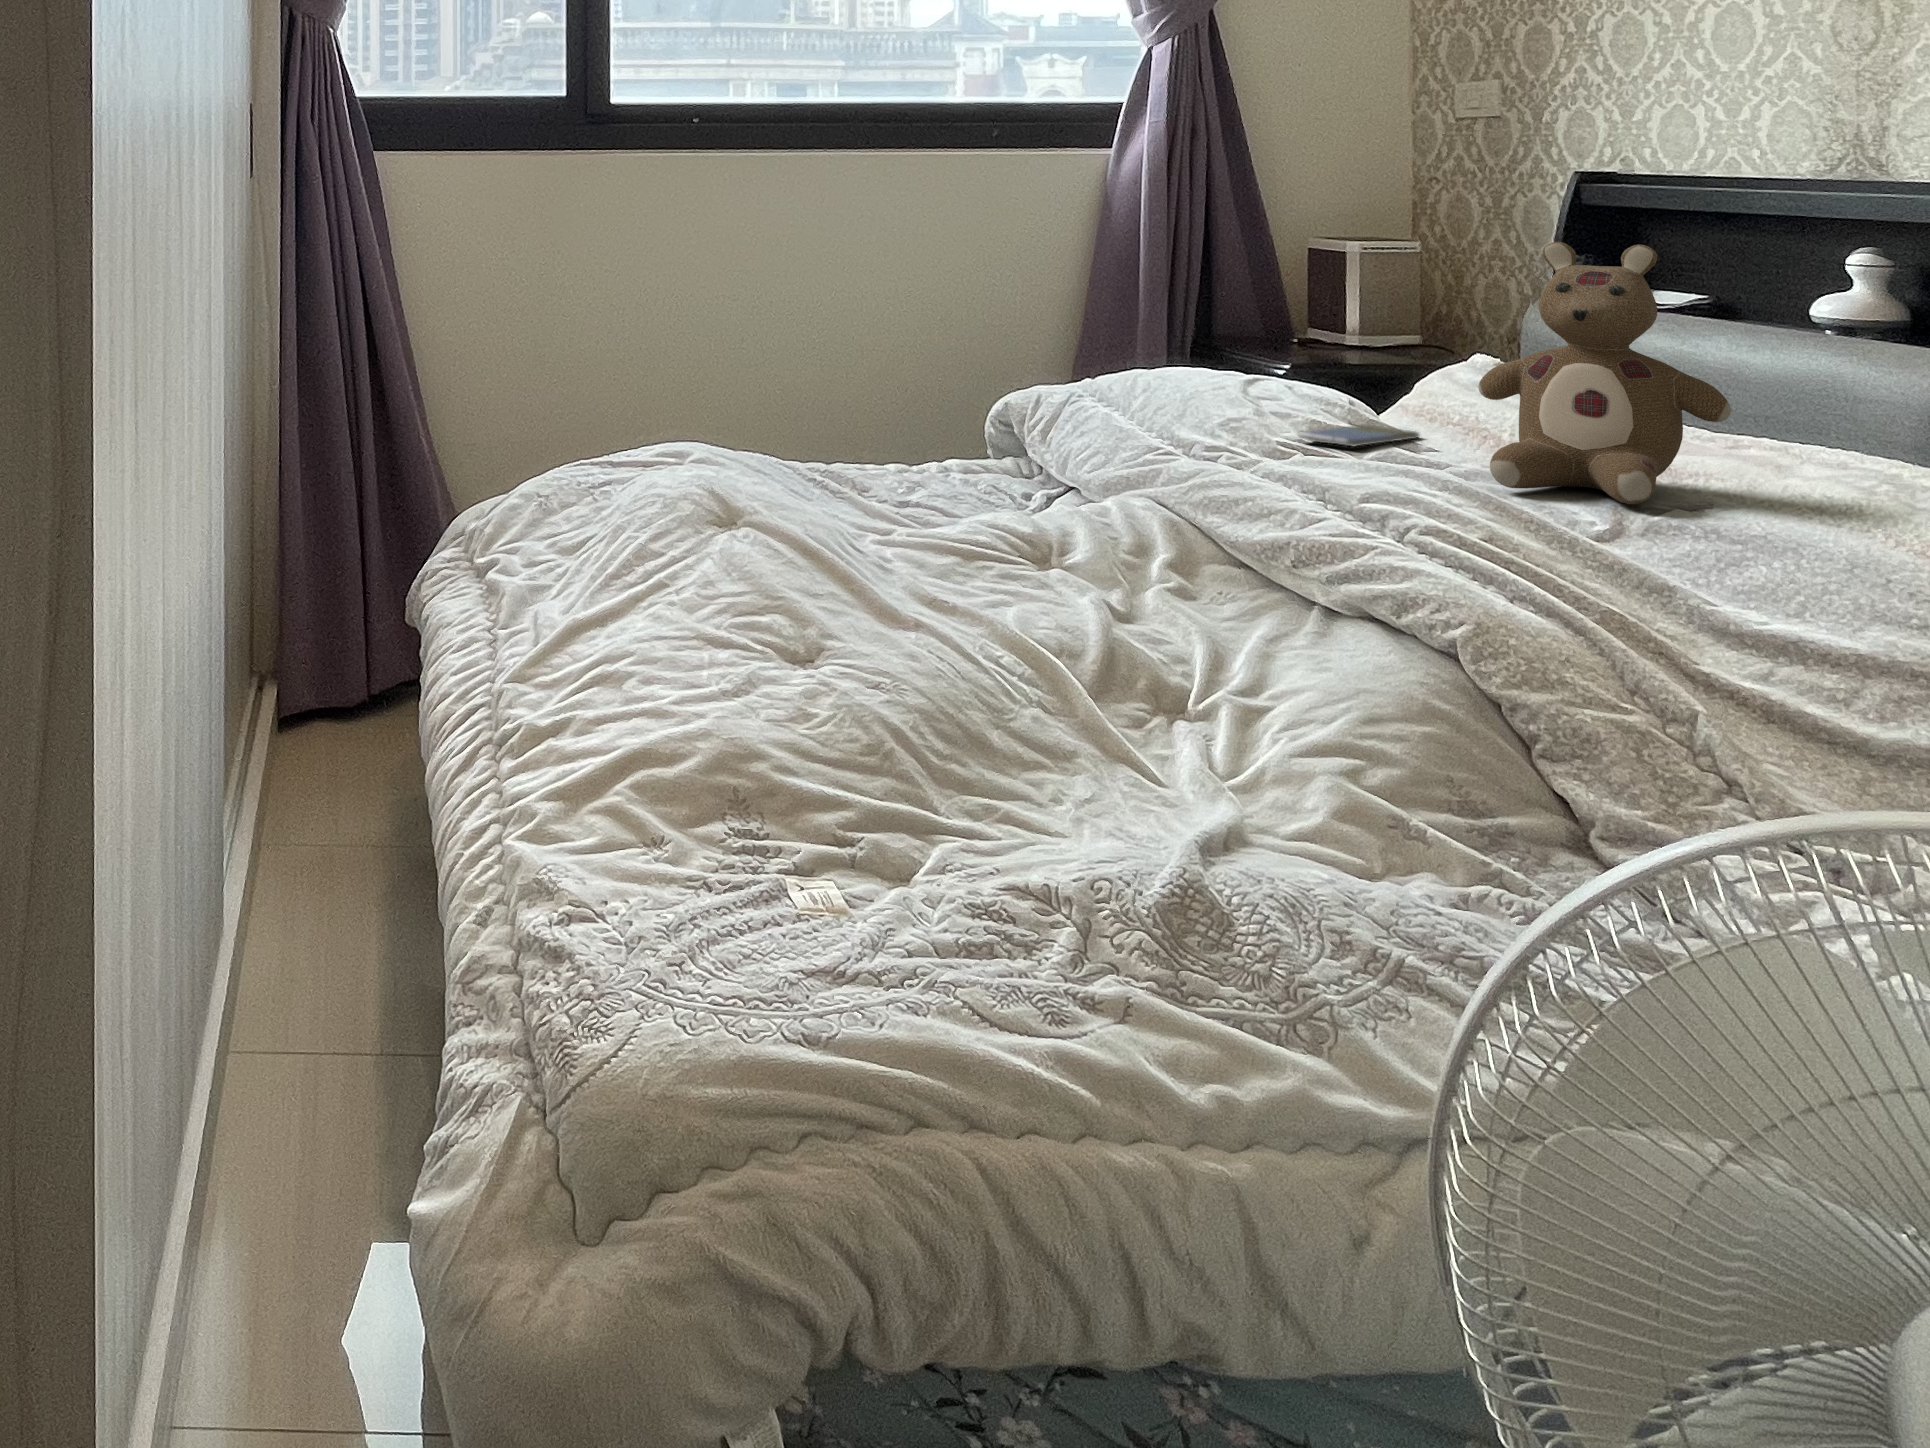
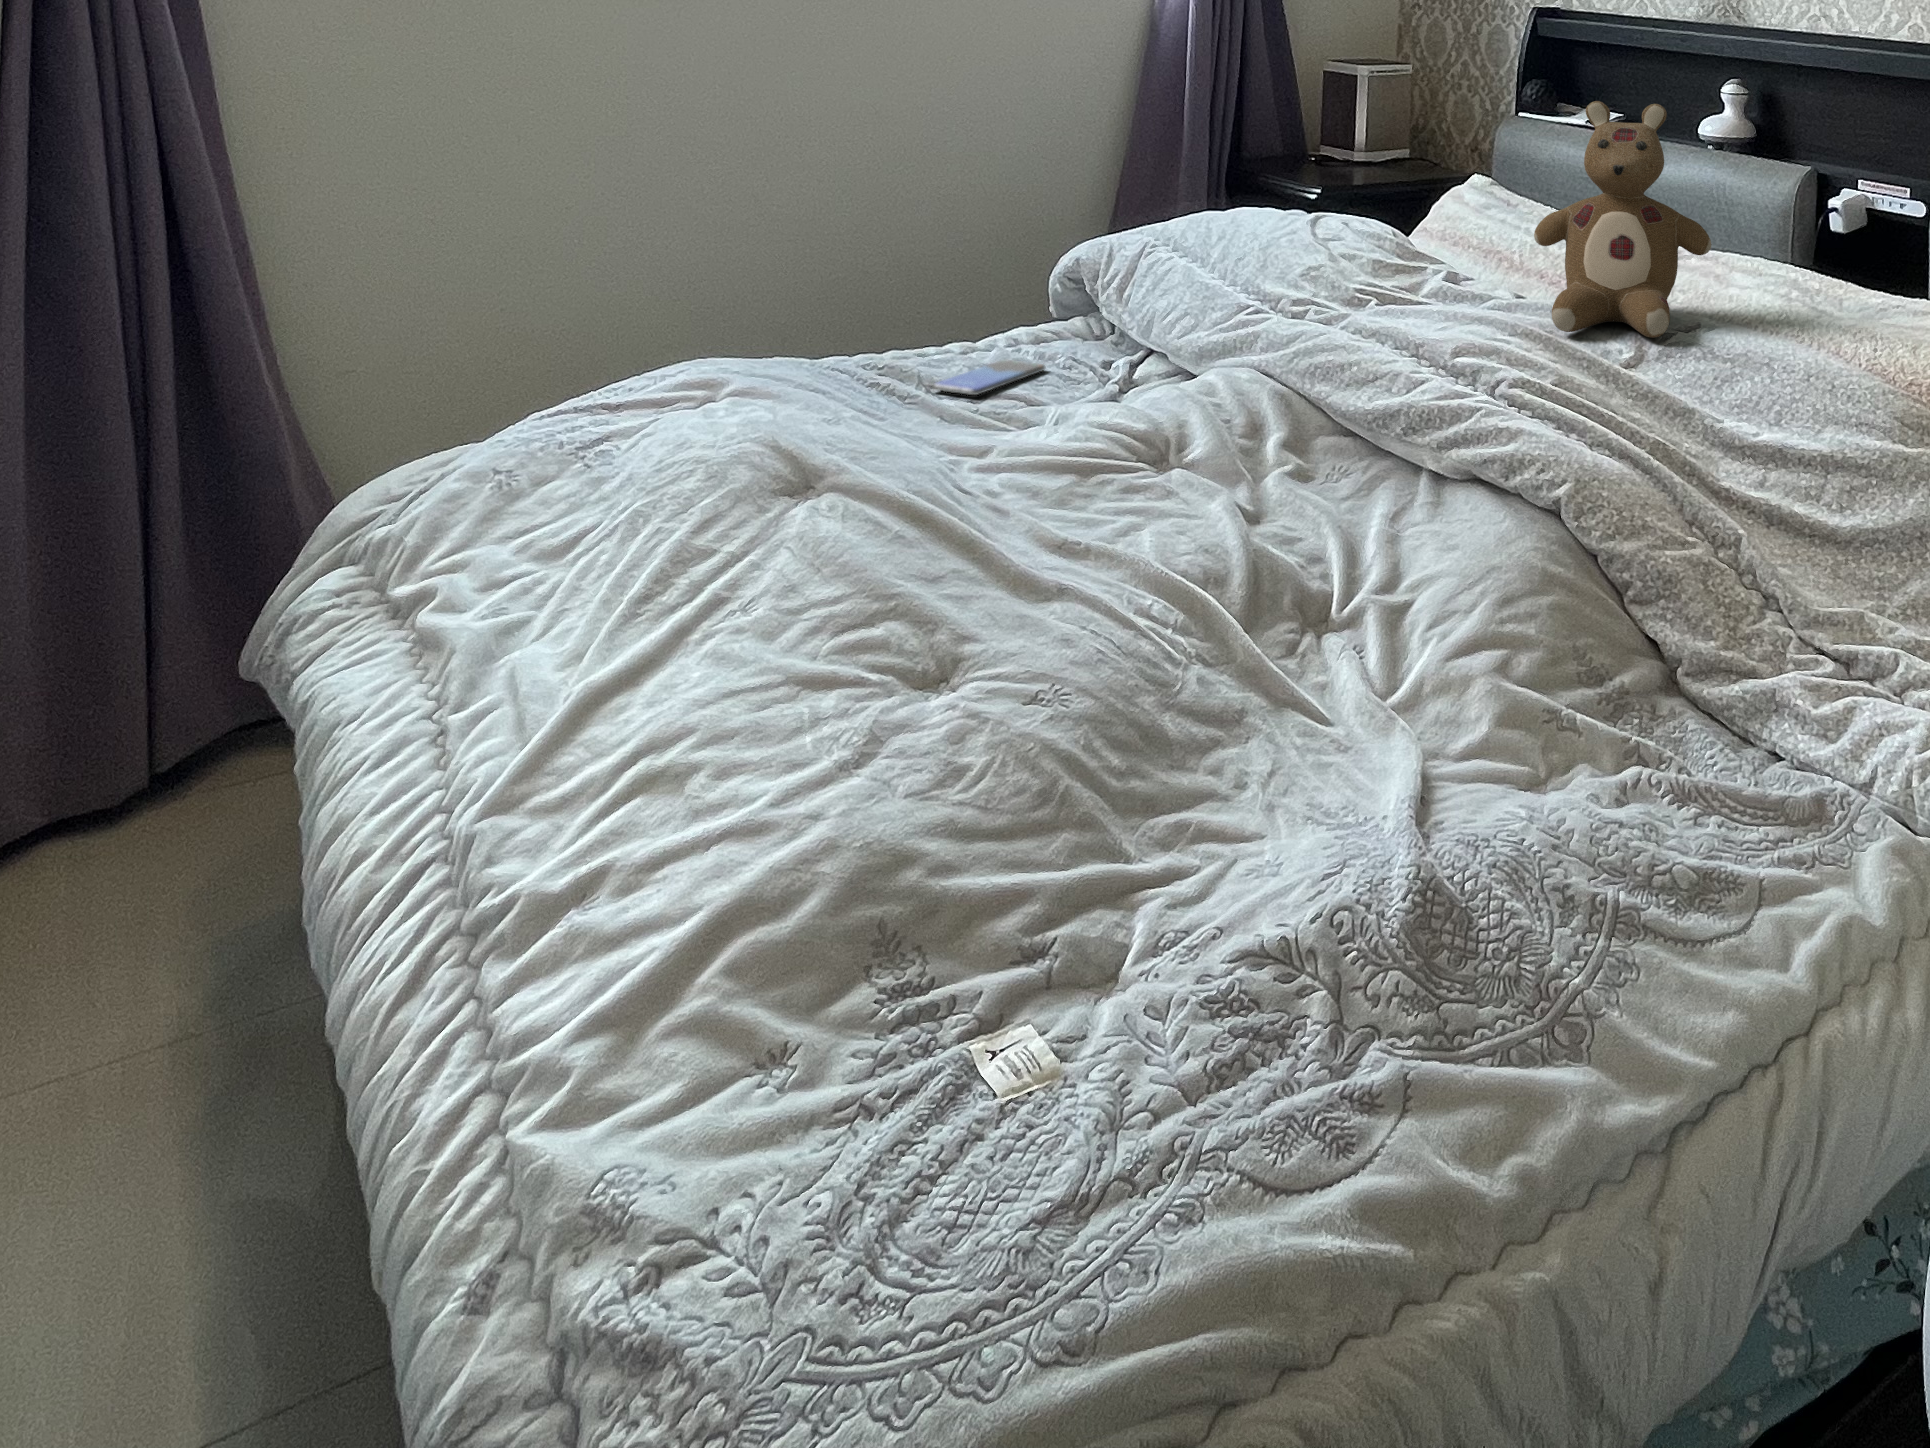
smartphone: present [1298,424,1419,446] -> present [933,360,1045,395]

